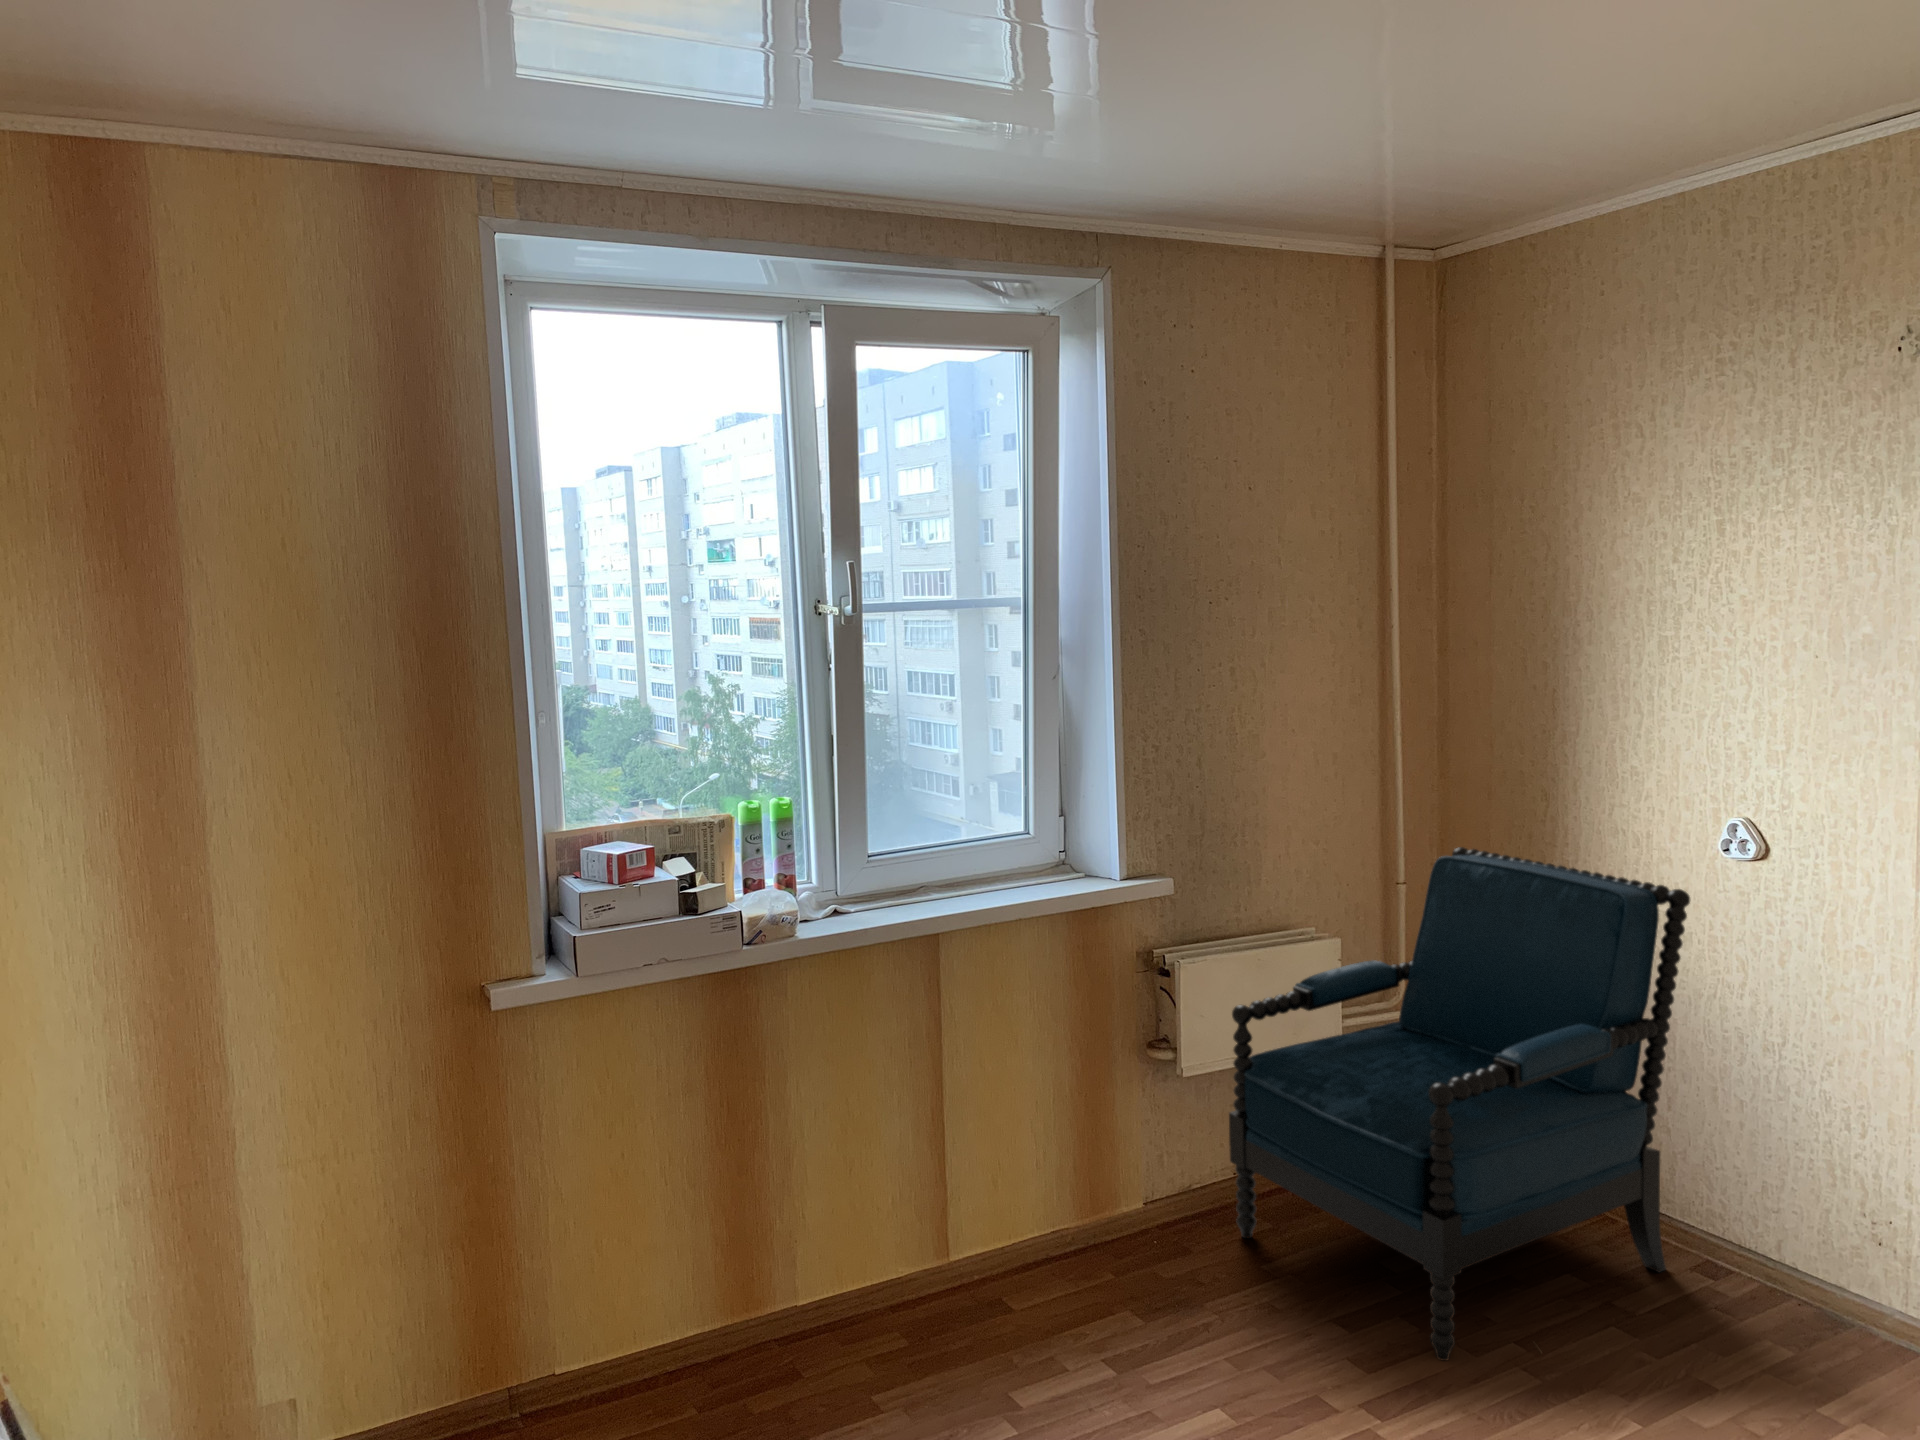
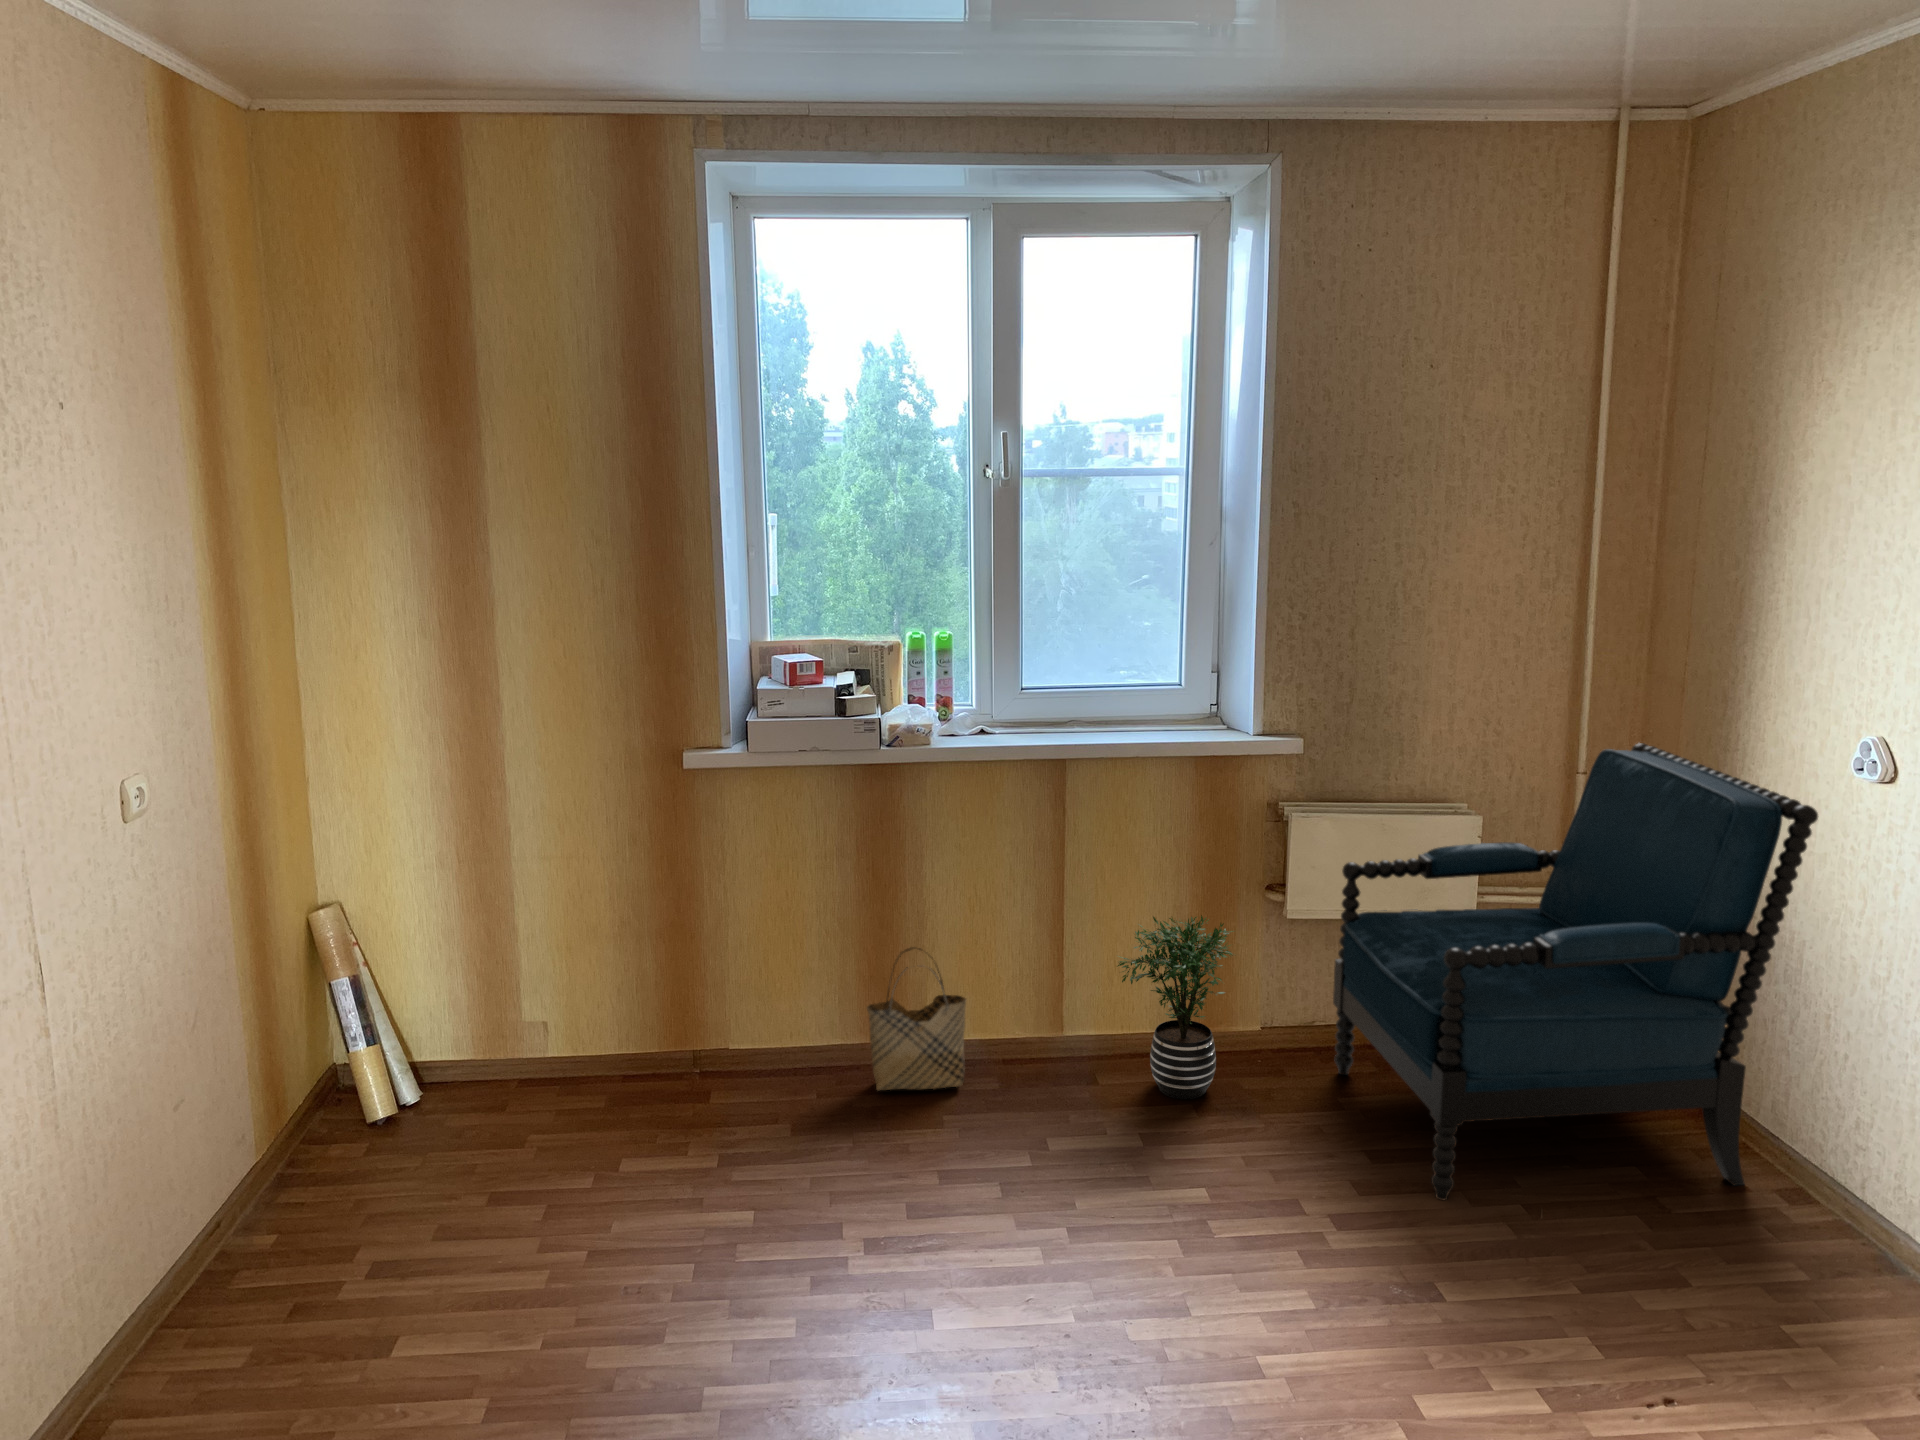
potted plant: none [1032,1089,1170,1308] -> present [1117,915,1234,1099]
woven basket: none [745,1190,869,1388] -> present [867,947,966,1091]

